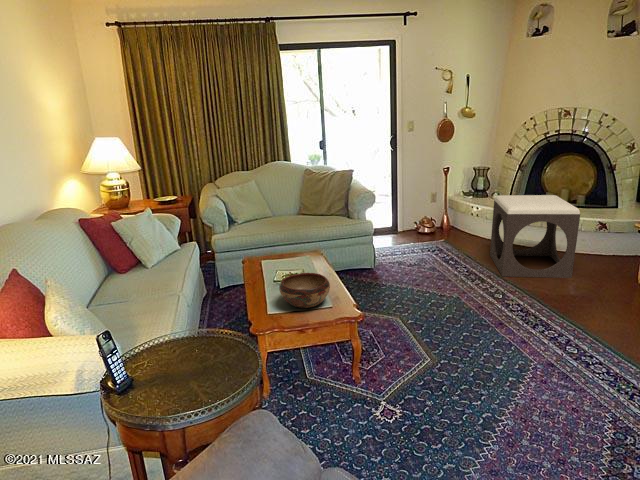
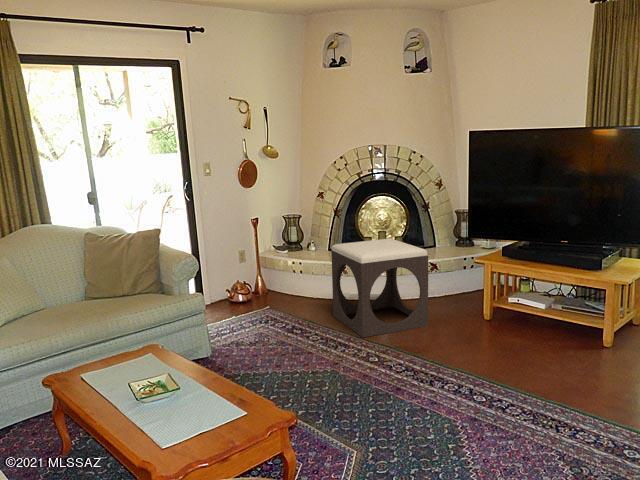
decorative bowl: present [279,273,330,308] -> none [168,369,242,422]

